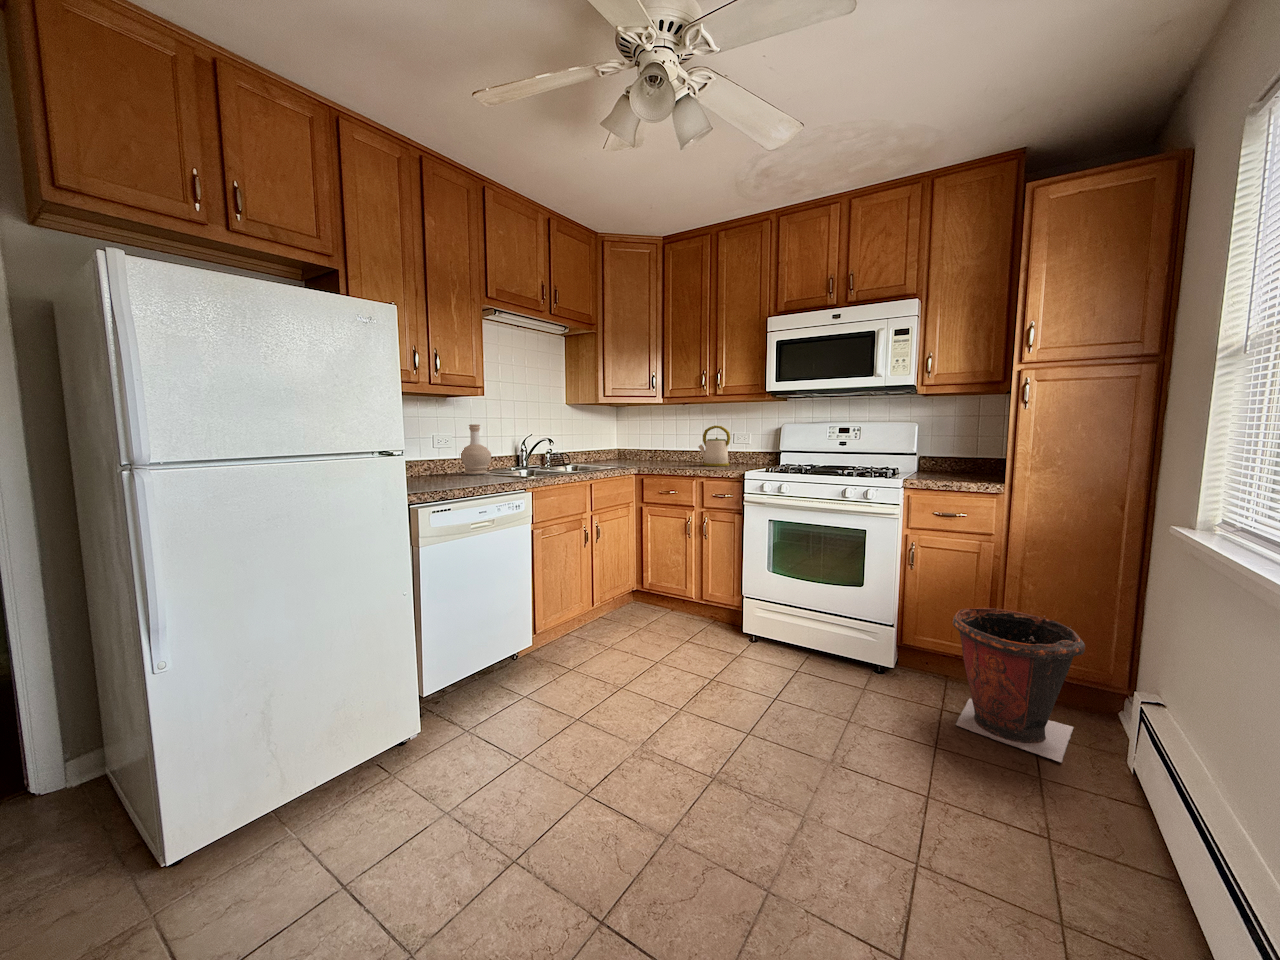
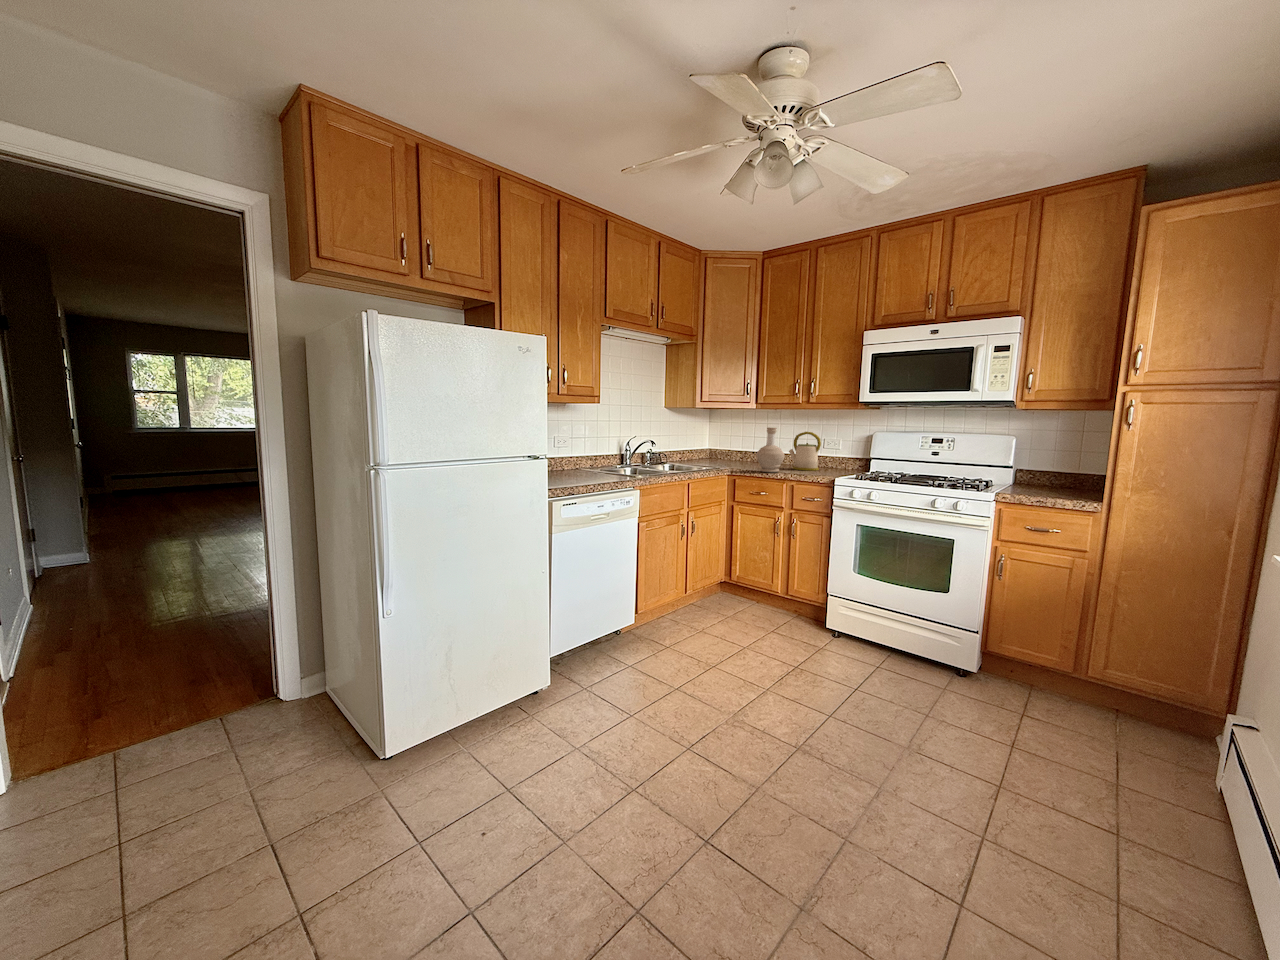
bottle: present [461,424,491,475] -> present [757,427,784,472]
waste bin: present [953,608,1085,762] -> none [1035,621,1177,774]

